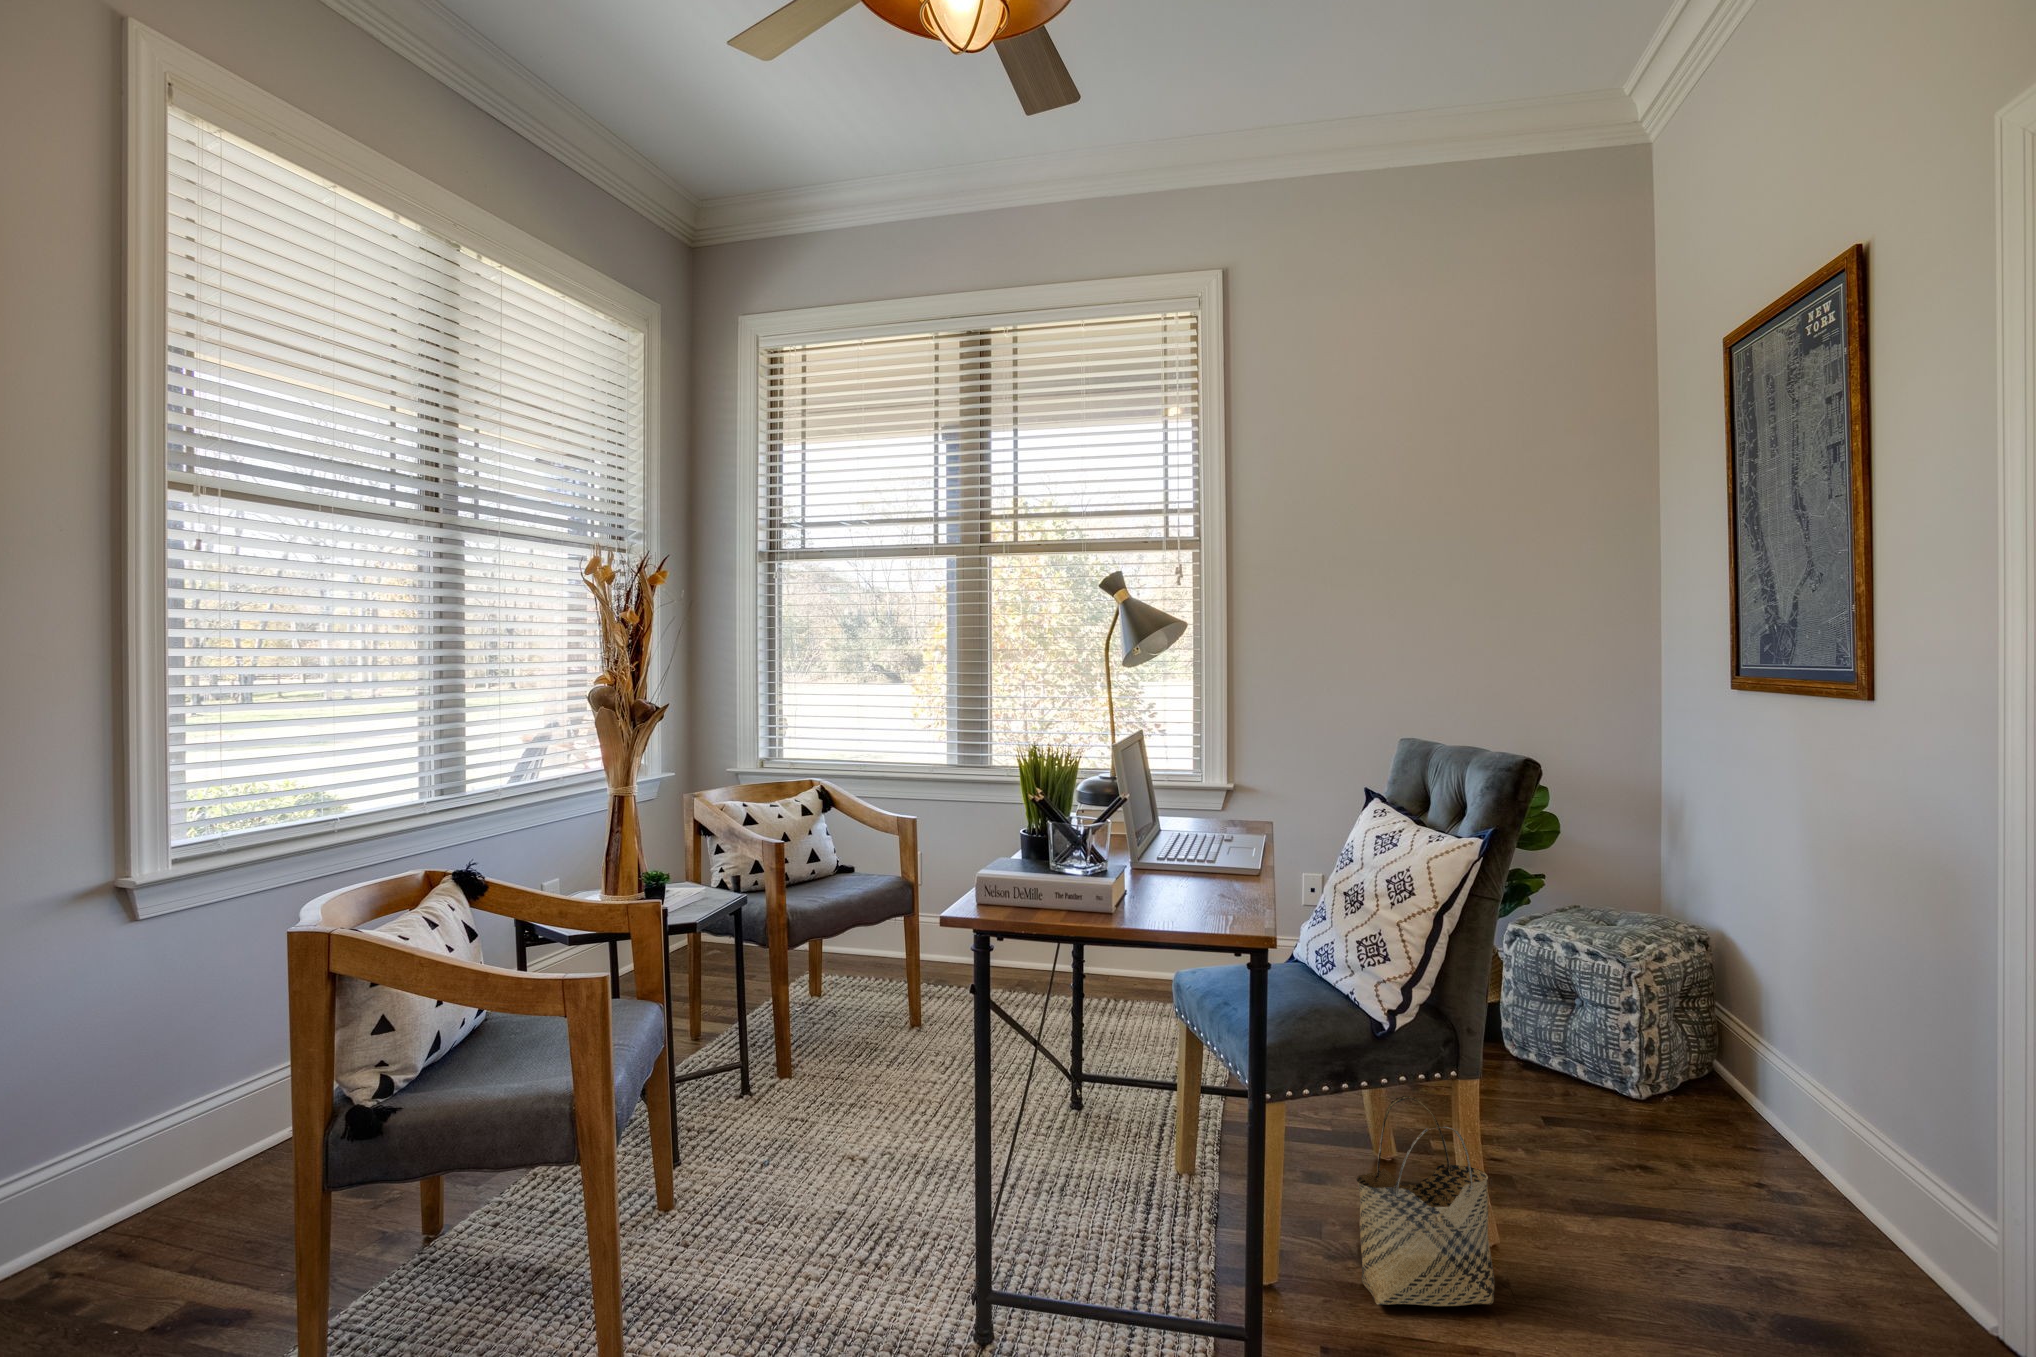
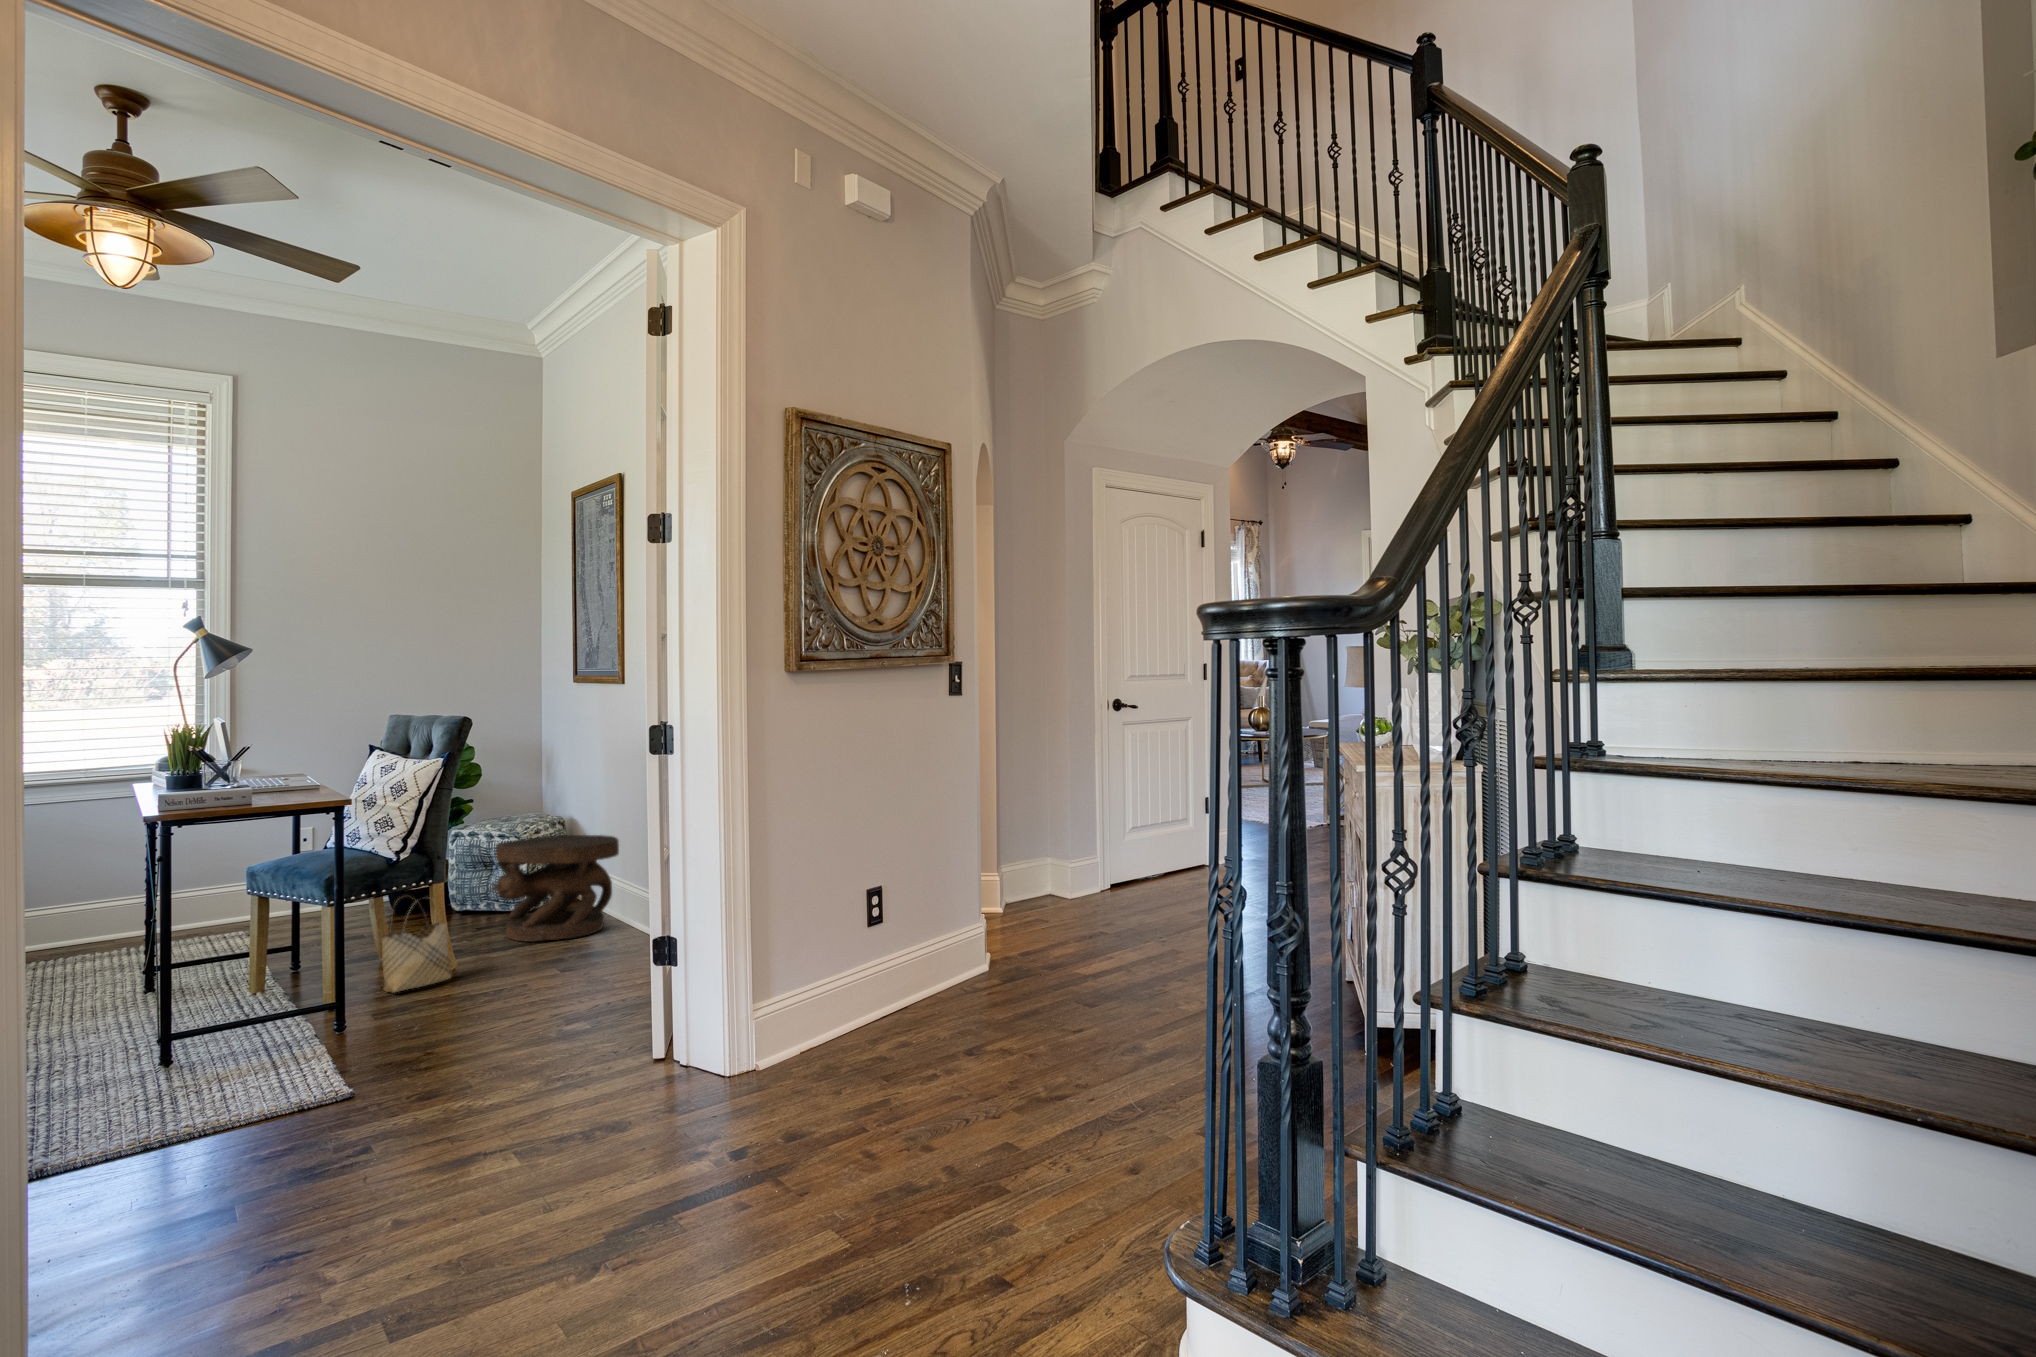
side table: none [1576,981,1878,1246] -> present [492,835,619,942]

